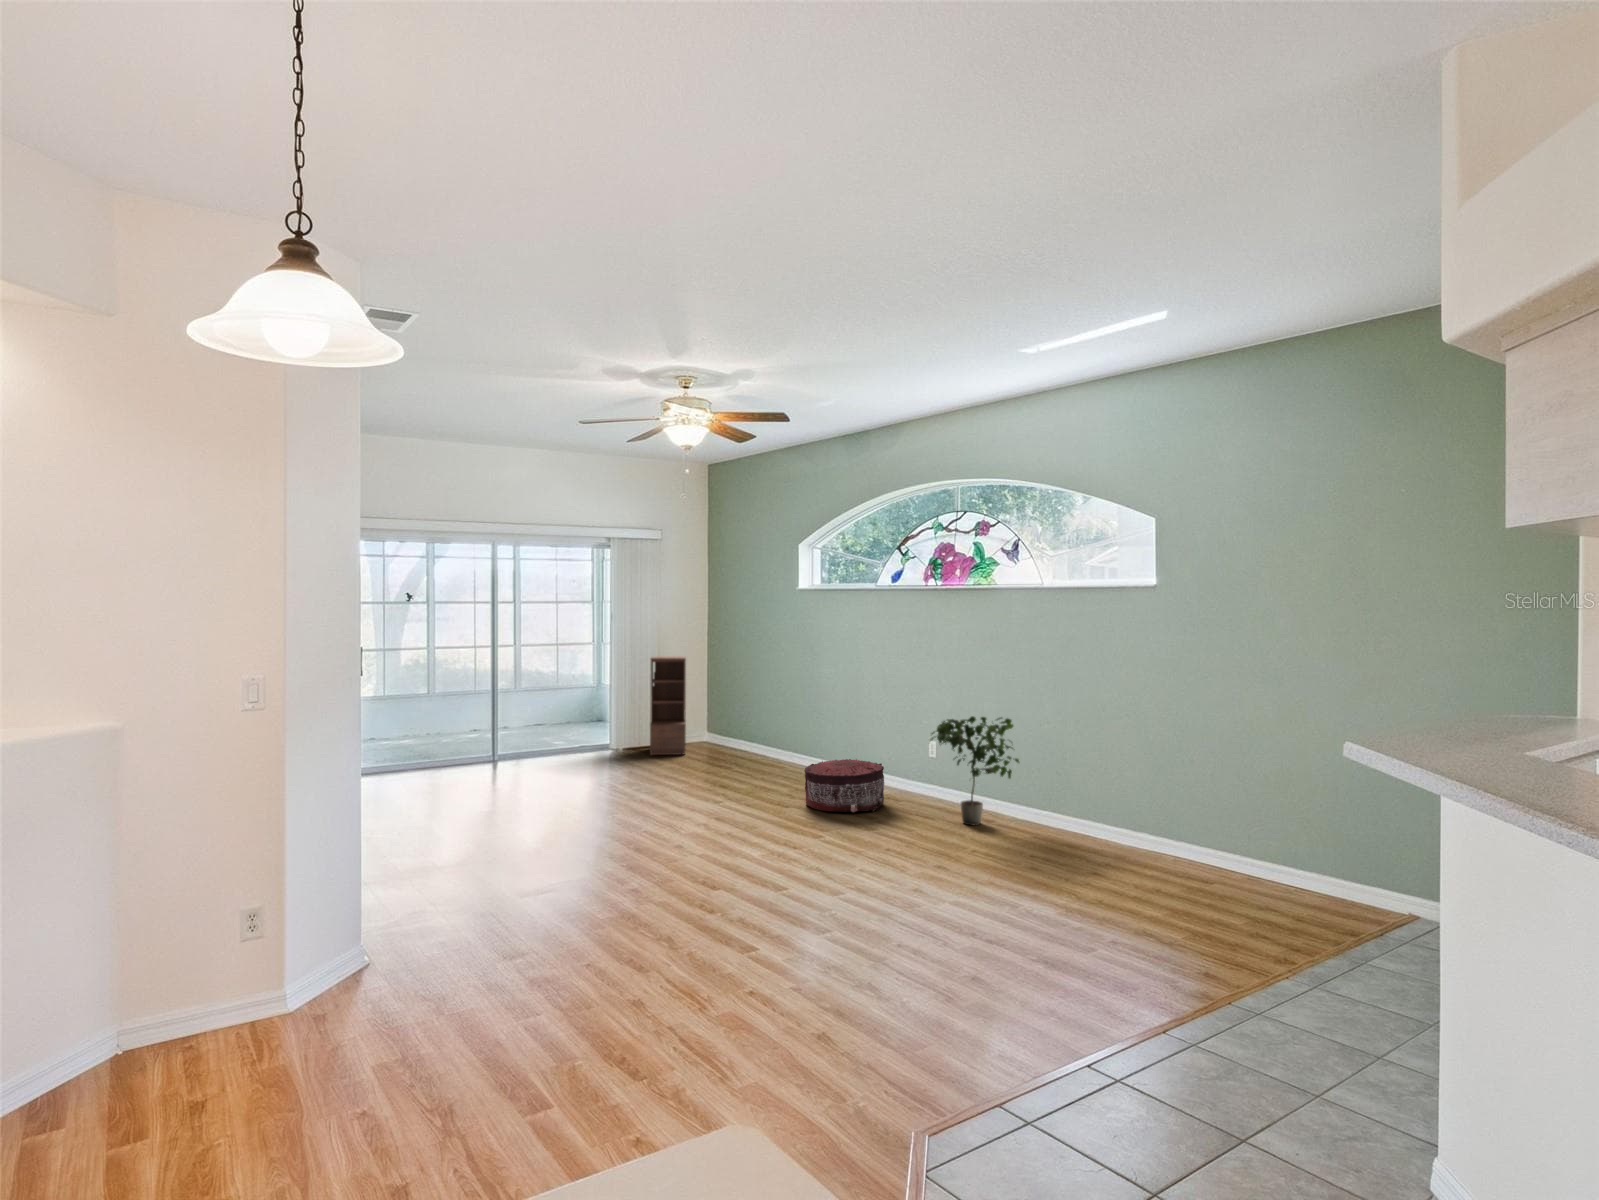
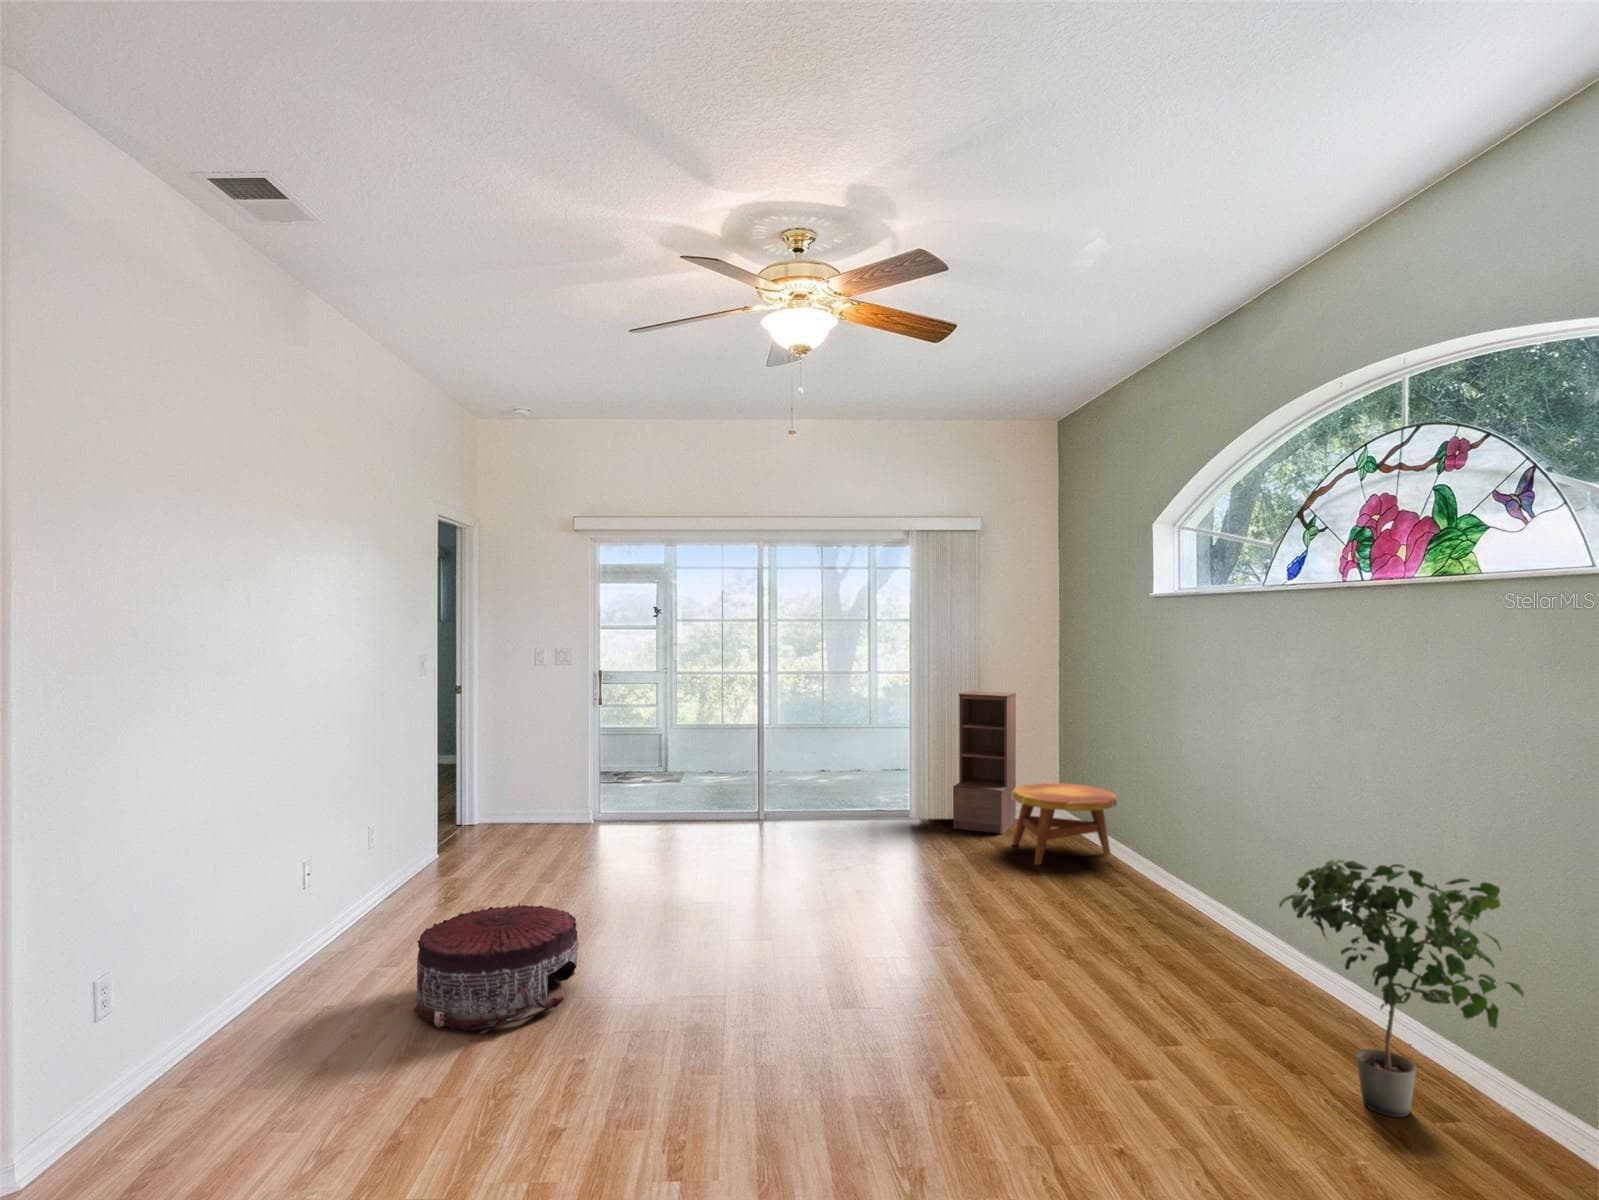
side table: none [699,715,770,767] -> present [1012,783,1117,865]
pouf: present [804,759,884,812] -> present [413,903,579,1034]

